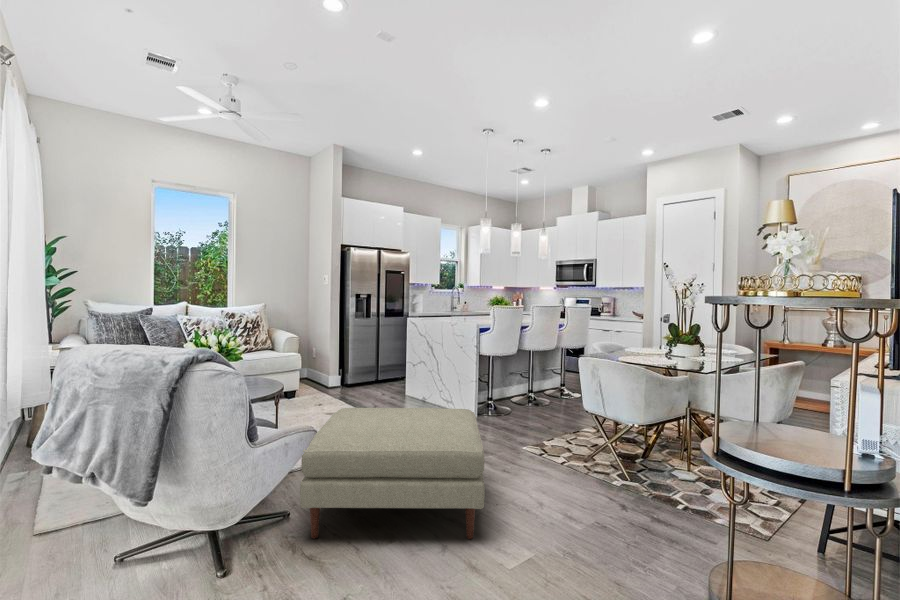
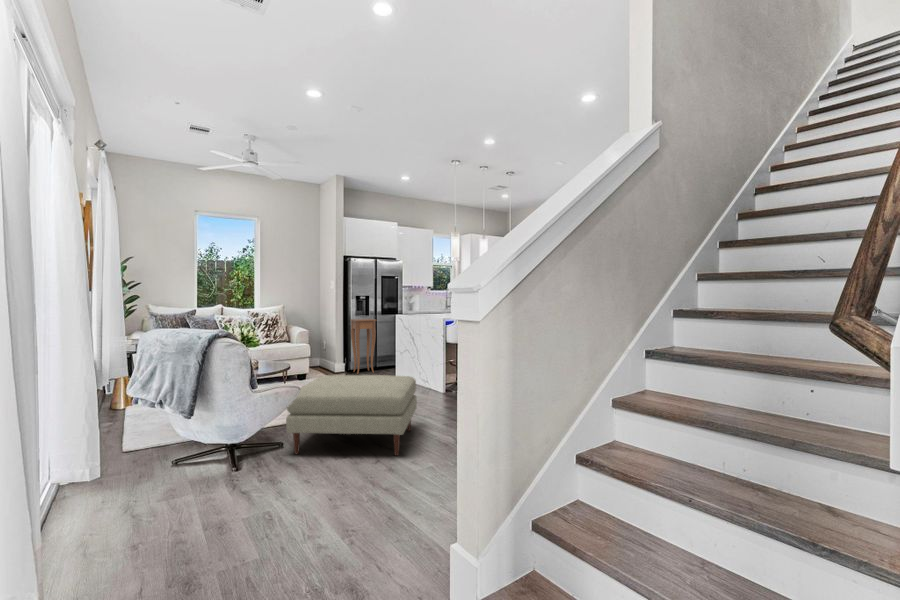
side table: none [349,321,382,390] -> present [350,319,376,374]

